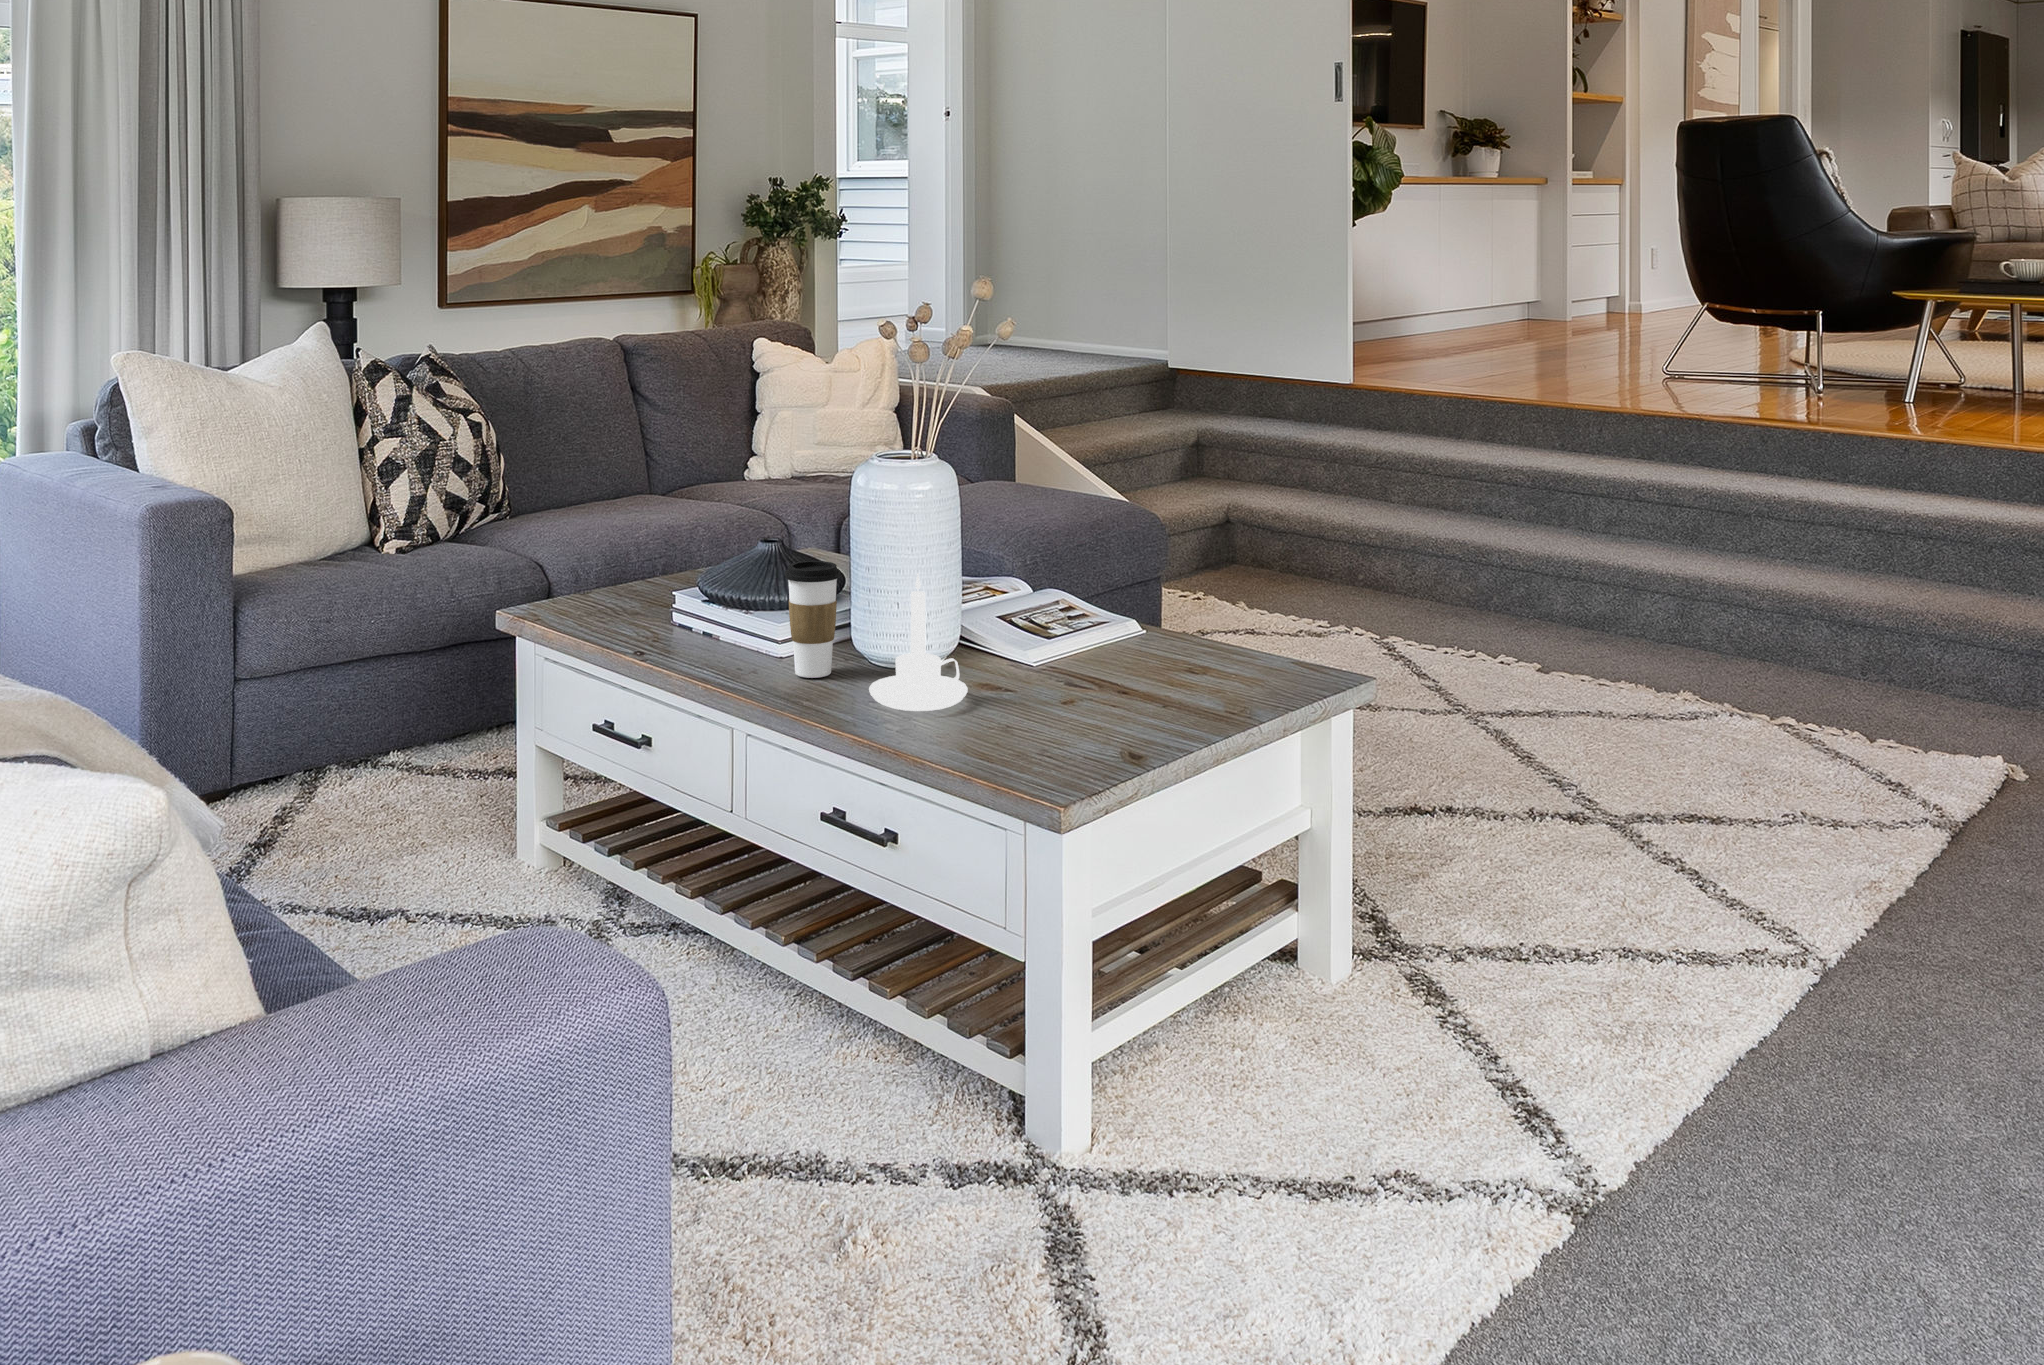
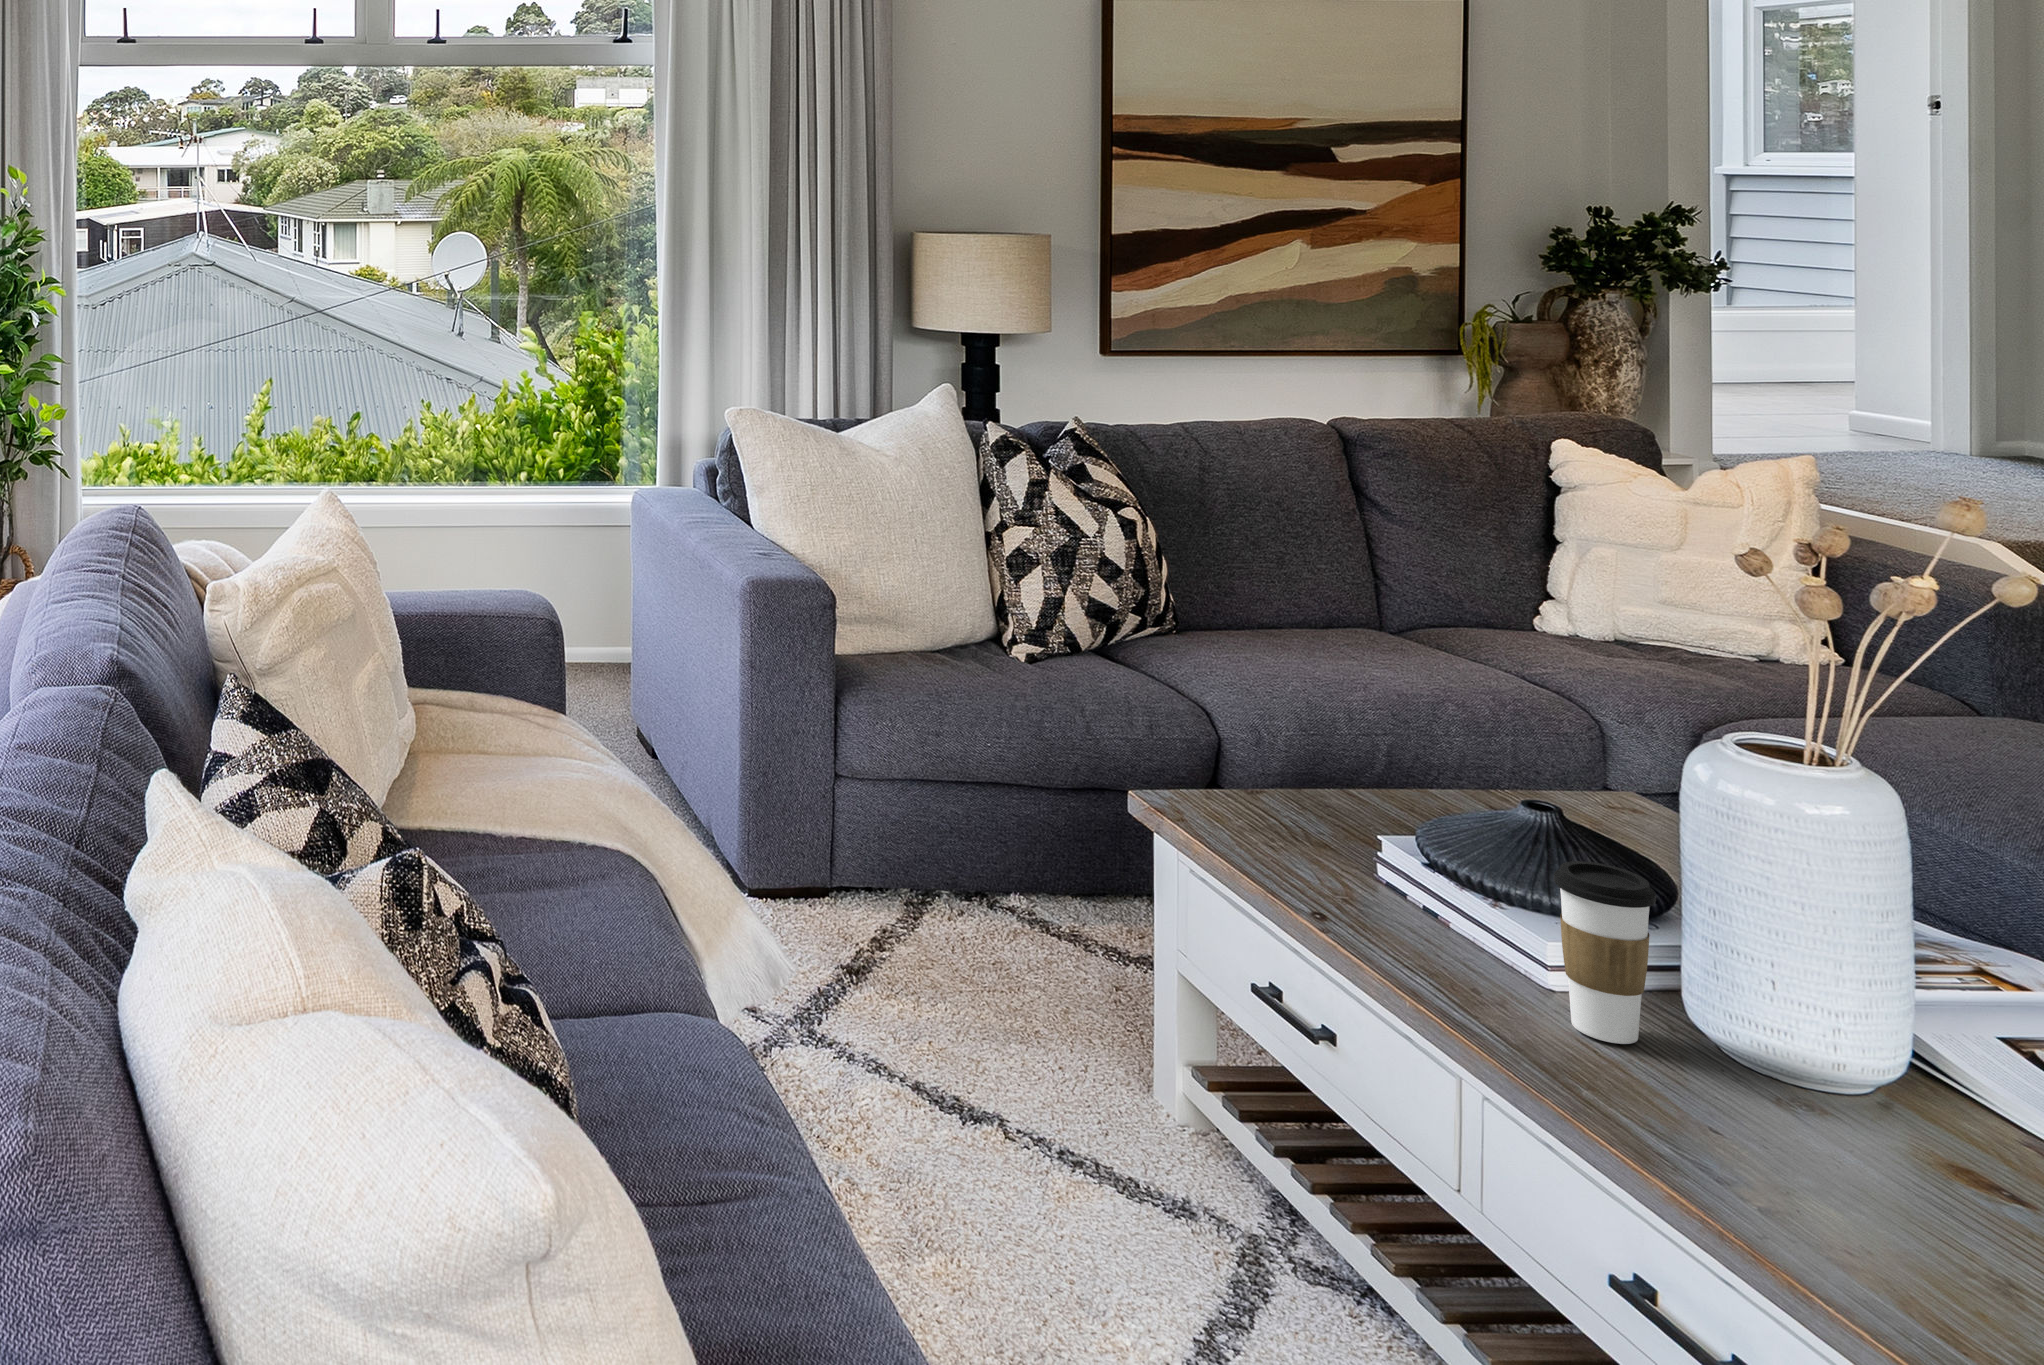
candle holder: present [869,575,968,711] -> none [1706,950,1914,1184]

